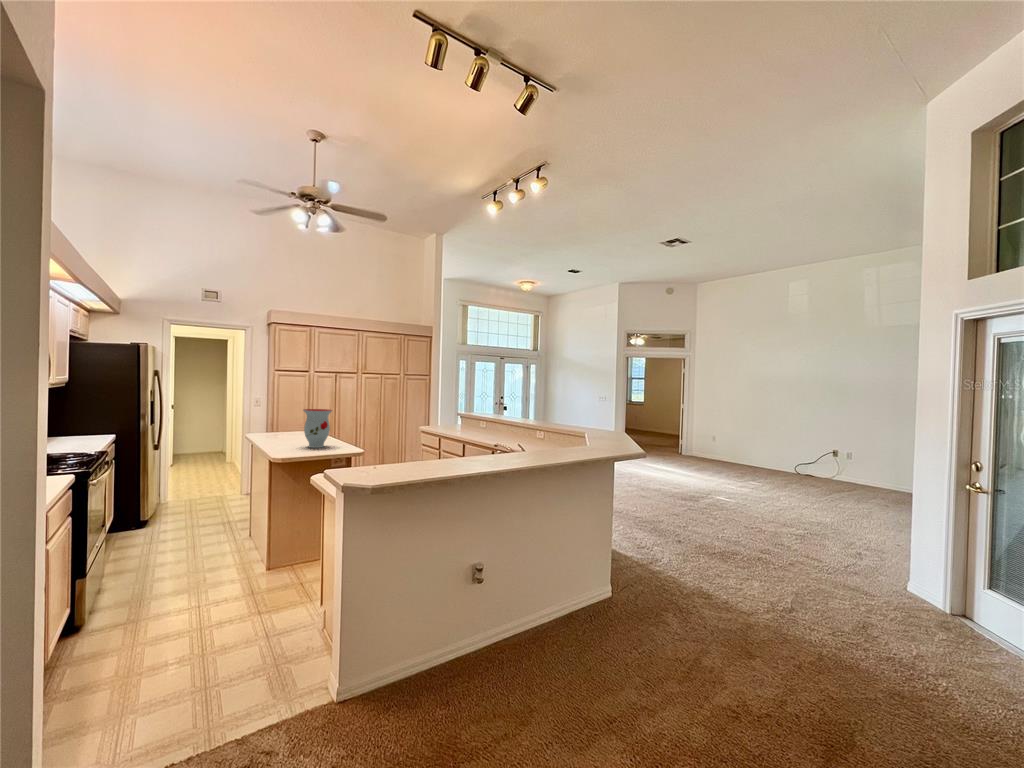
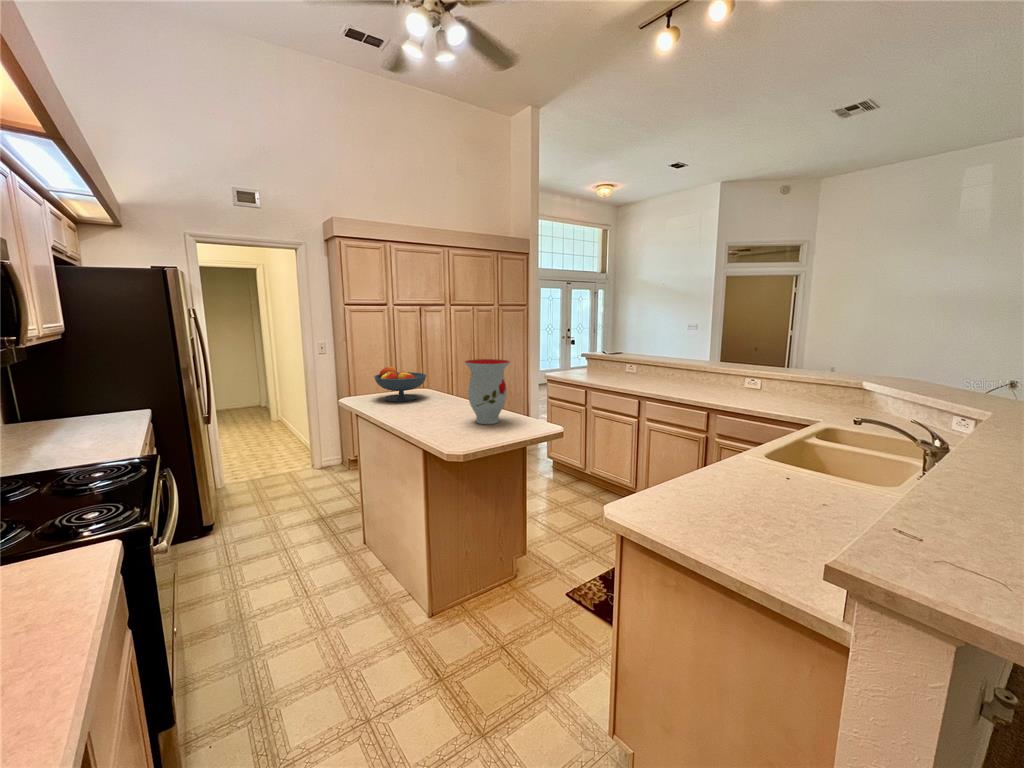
fruit bowl: none [264,414,302,437] -> present [374,367,426,402]

